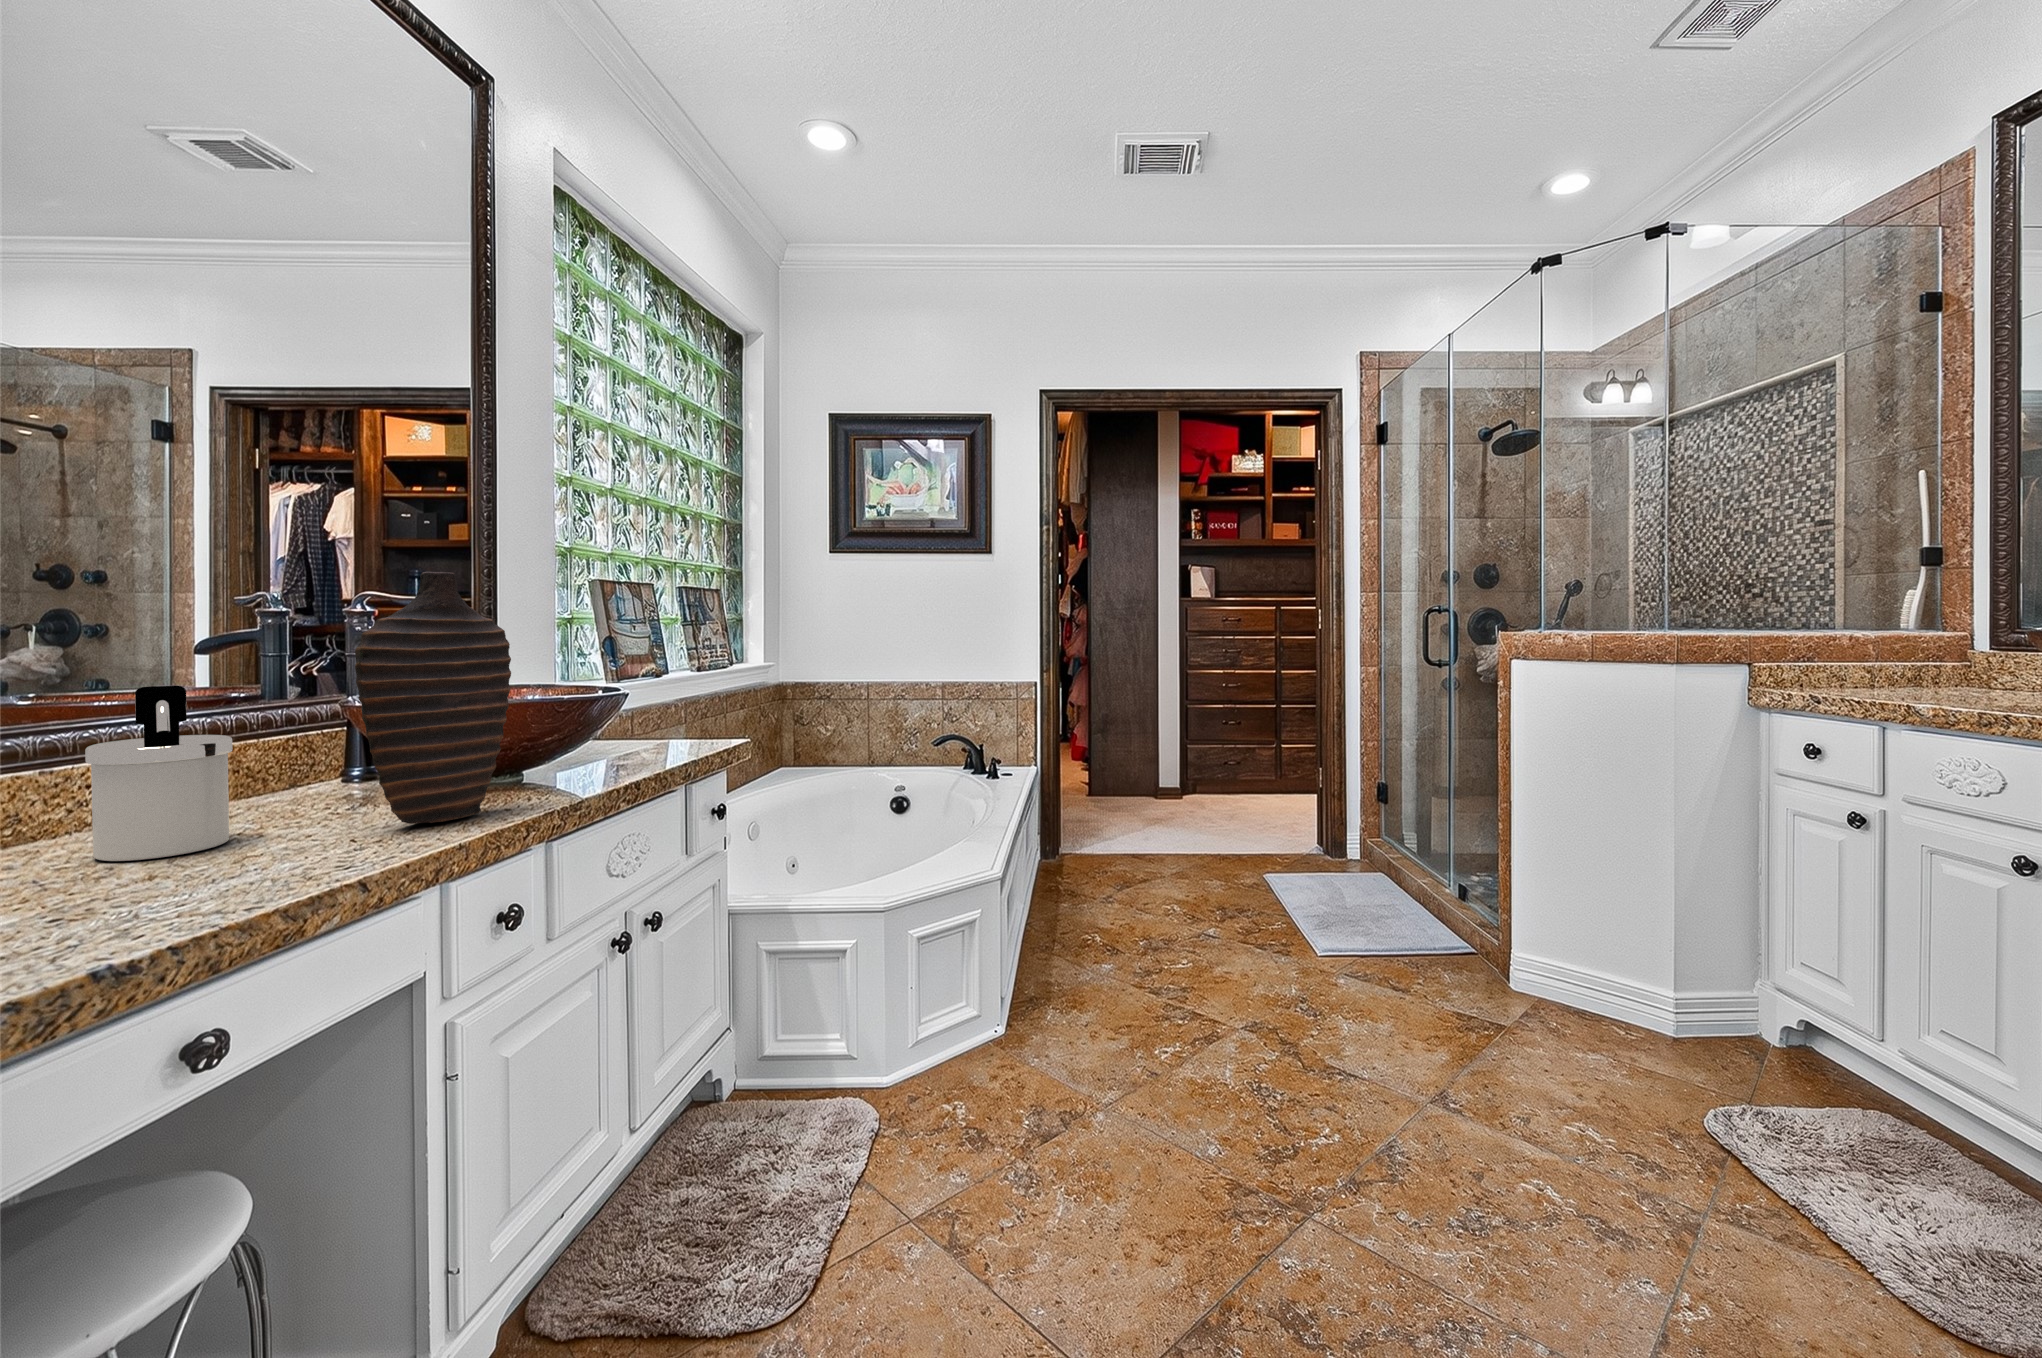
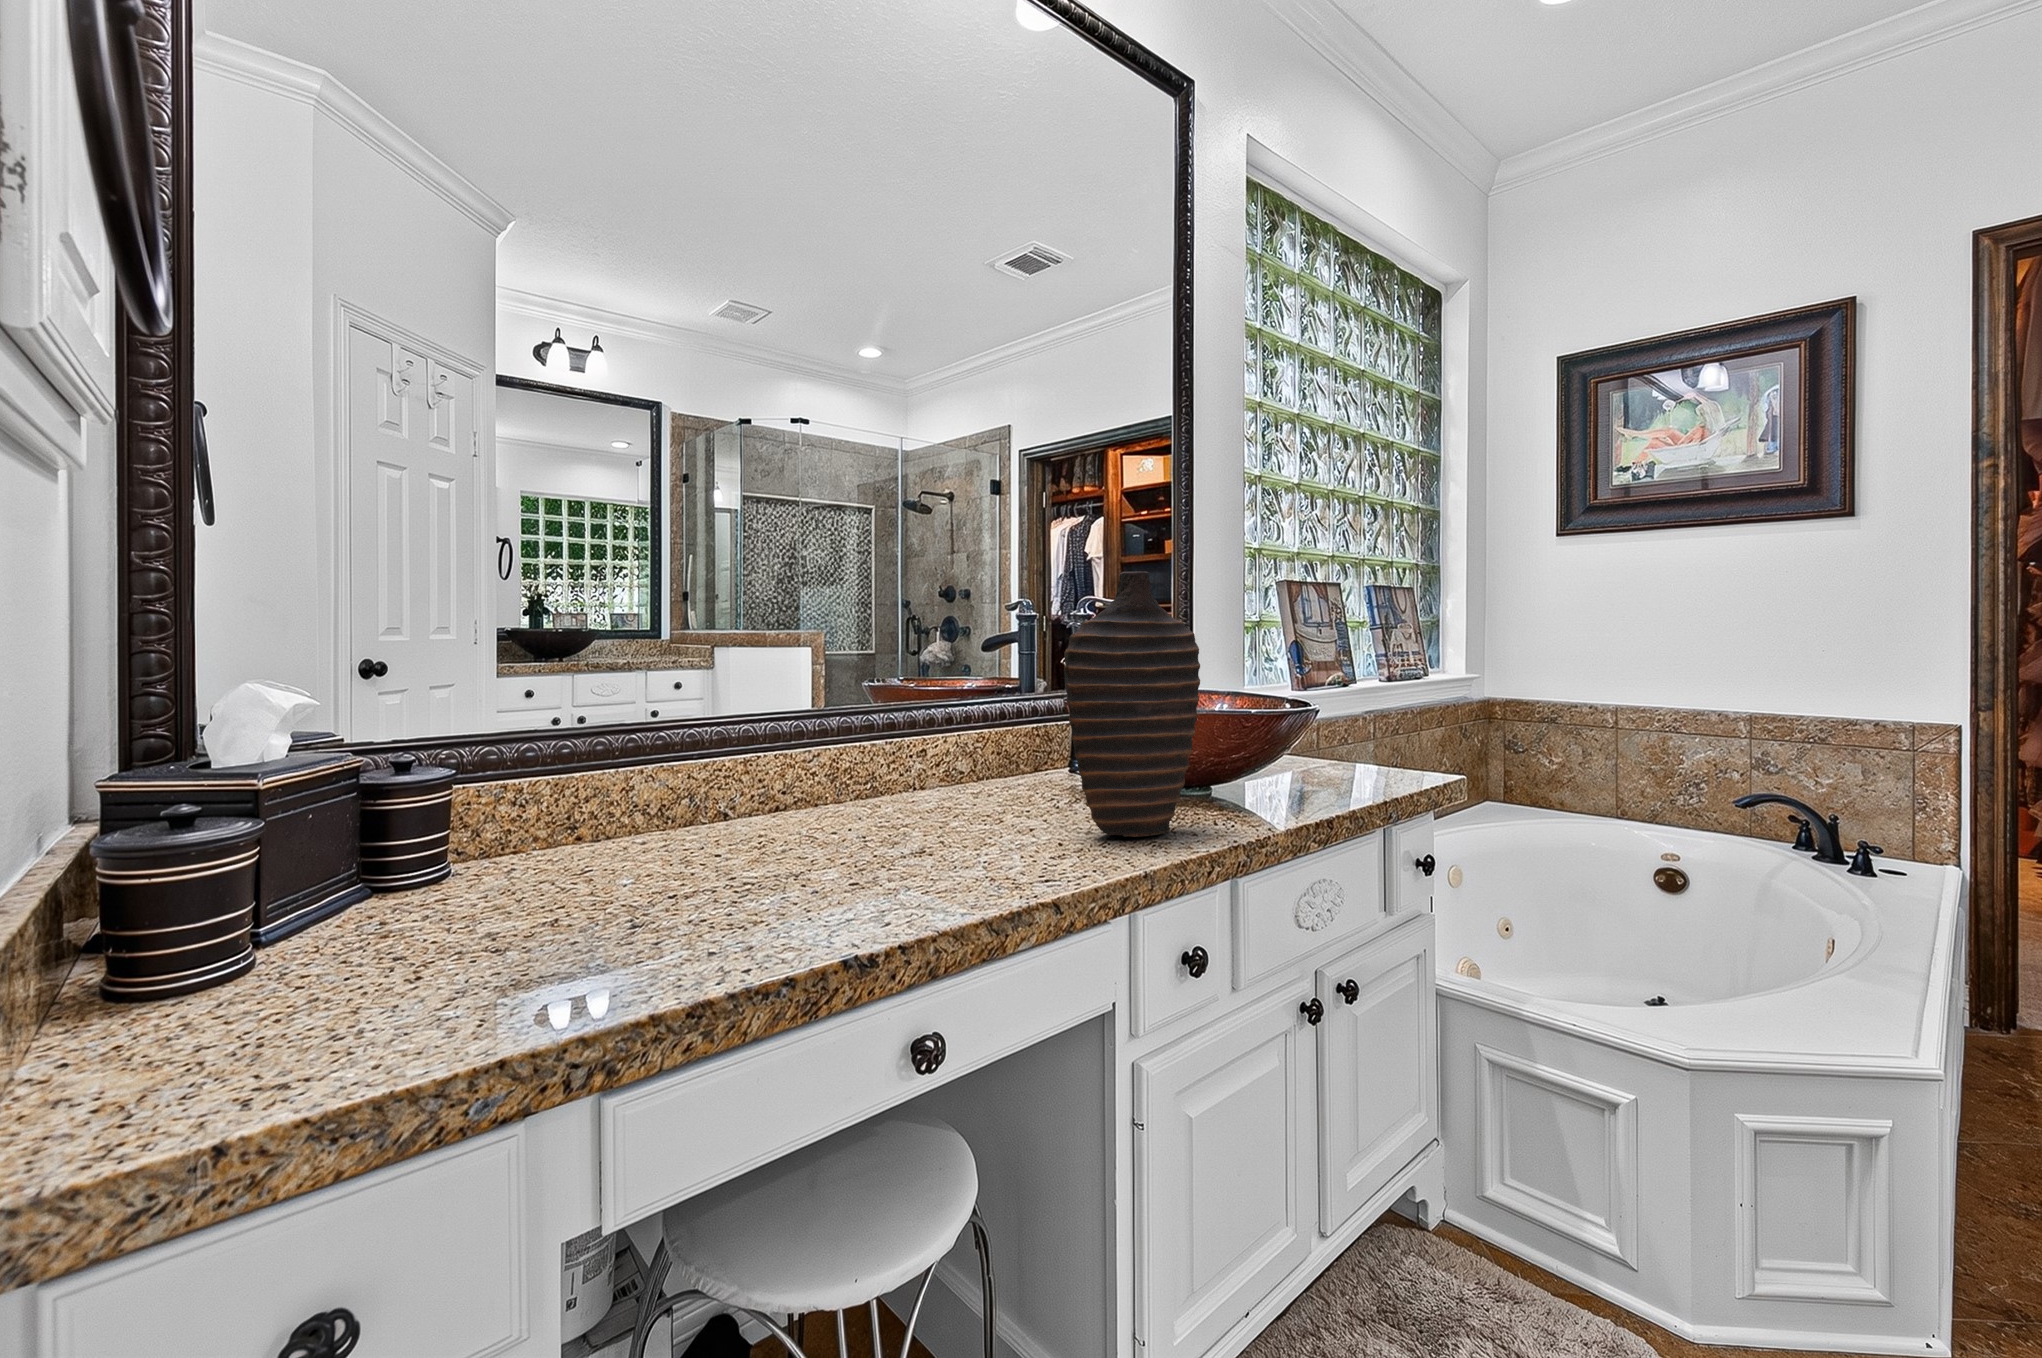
soap dispenser: present [85,685,232,861] -> none [895,680,981,830]

